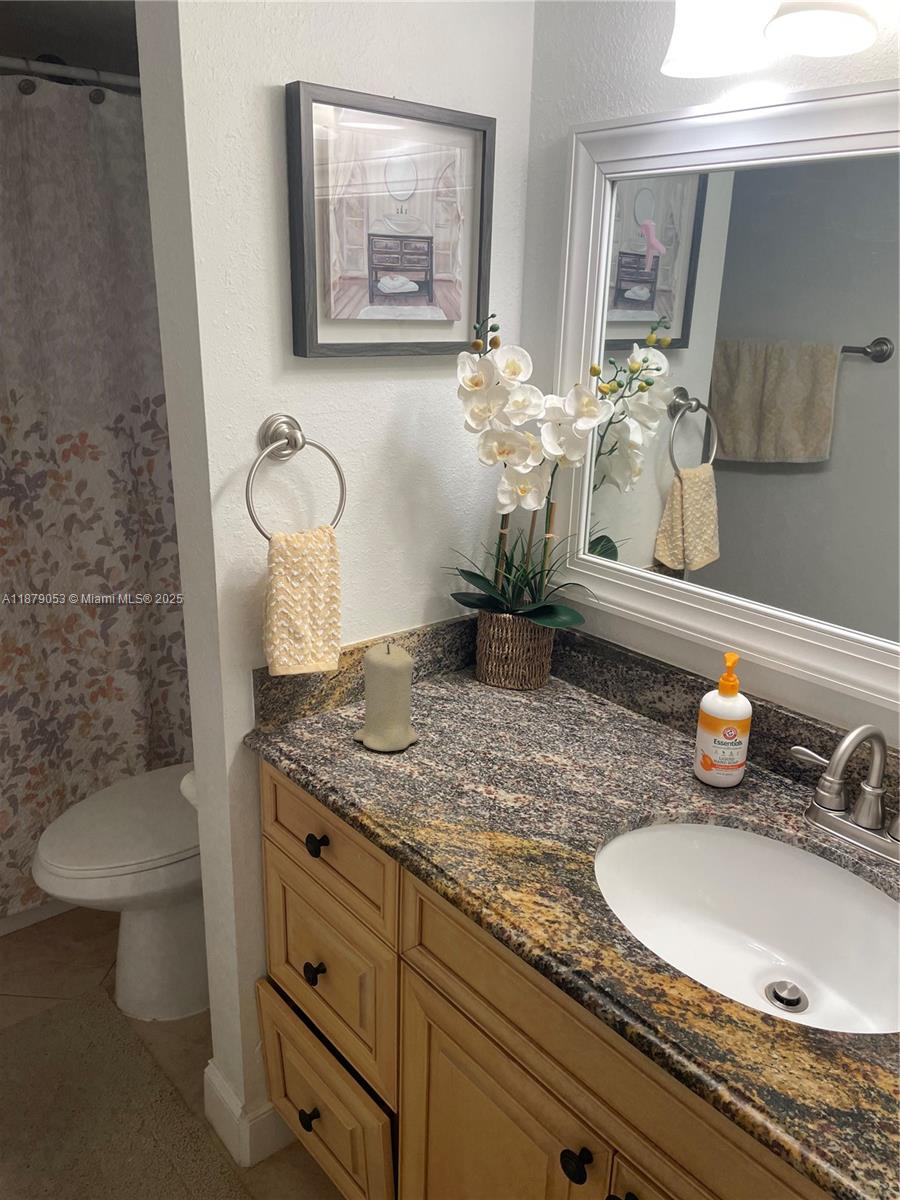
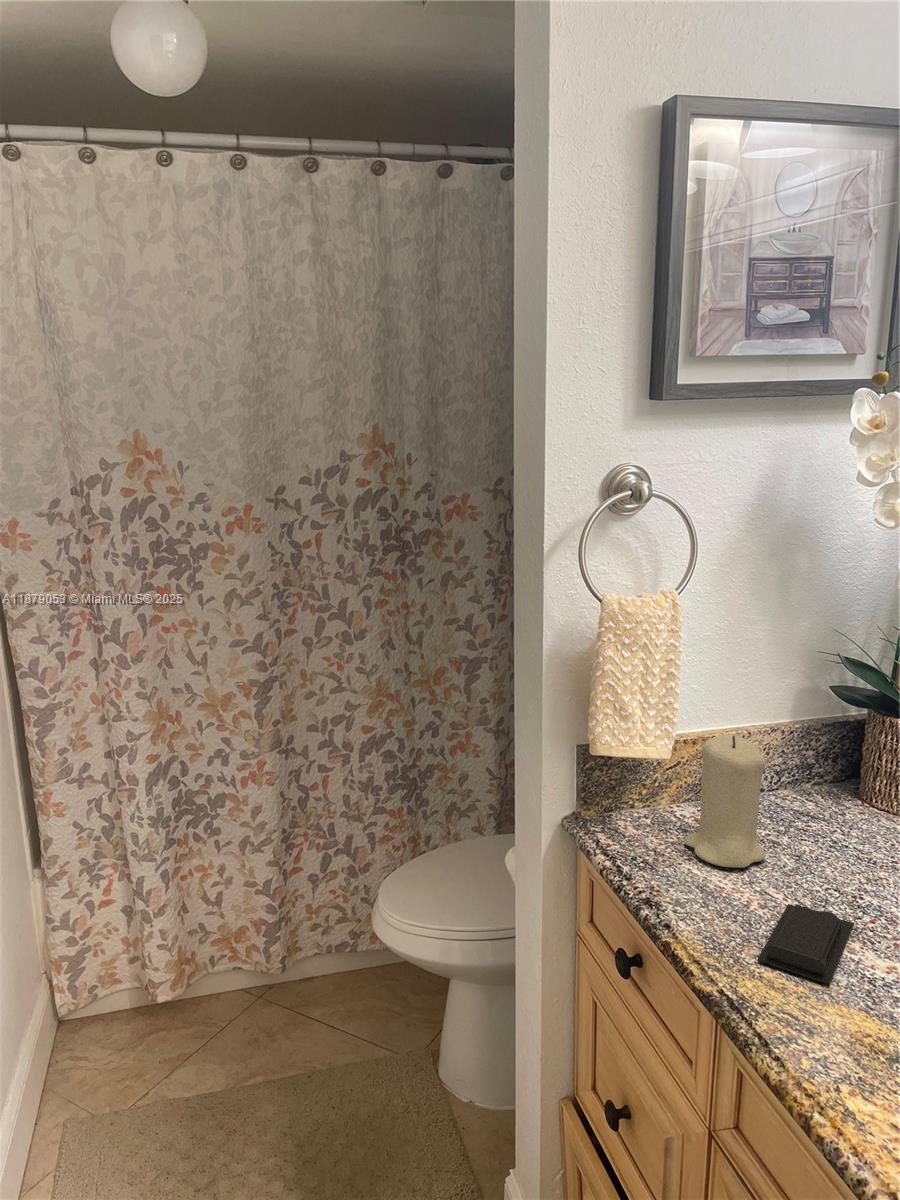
soap bar: none [426,768,489,820] -> present [758,904,854,985]

